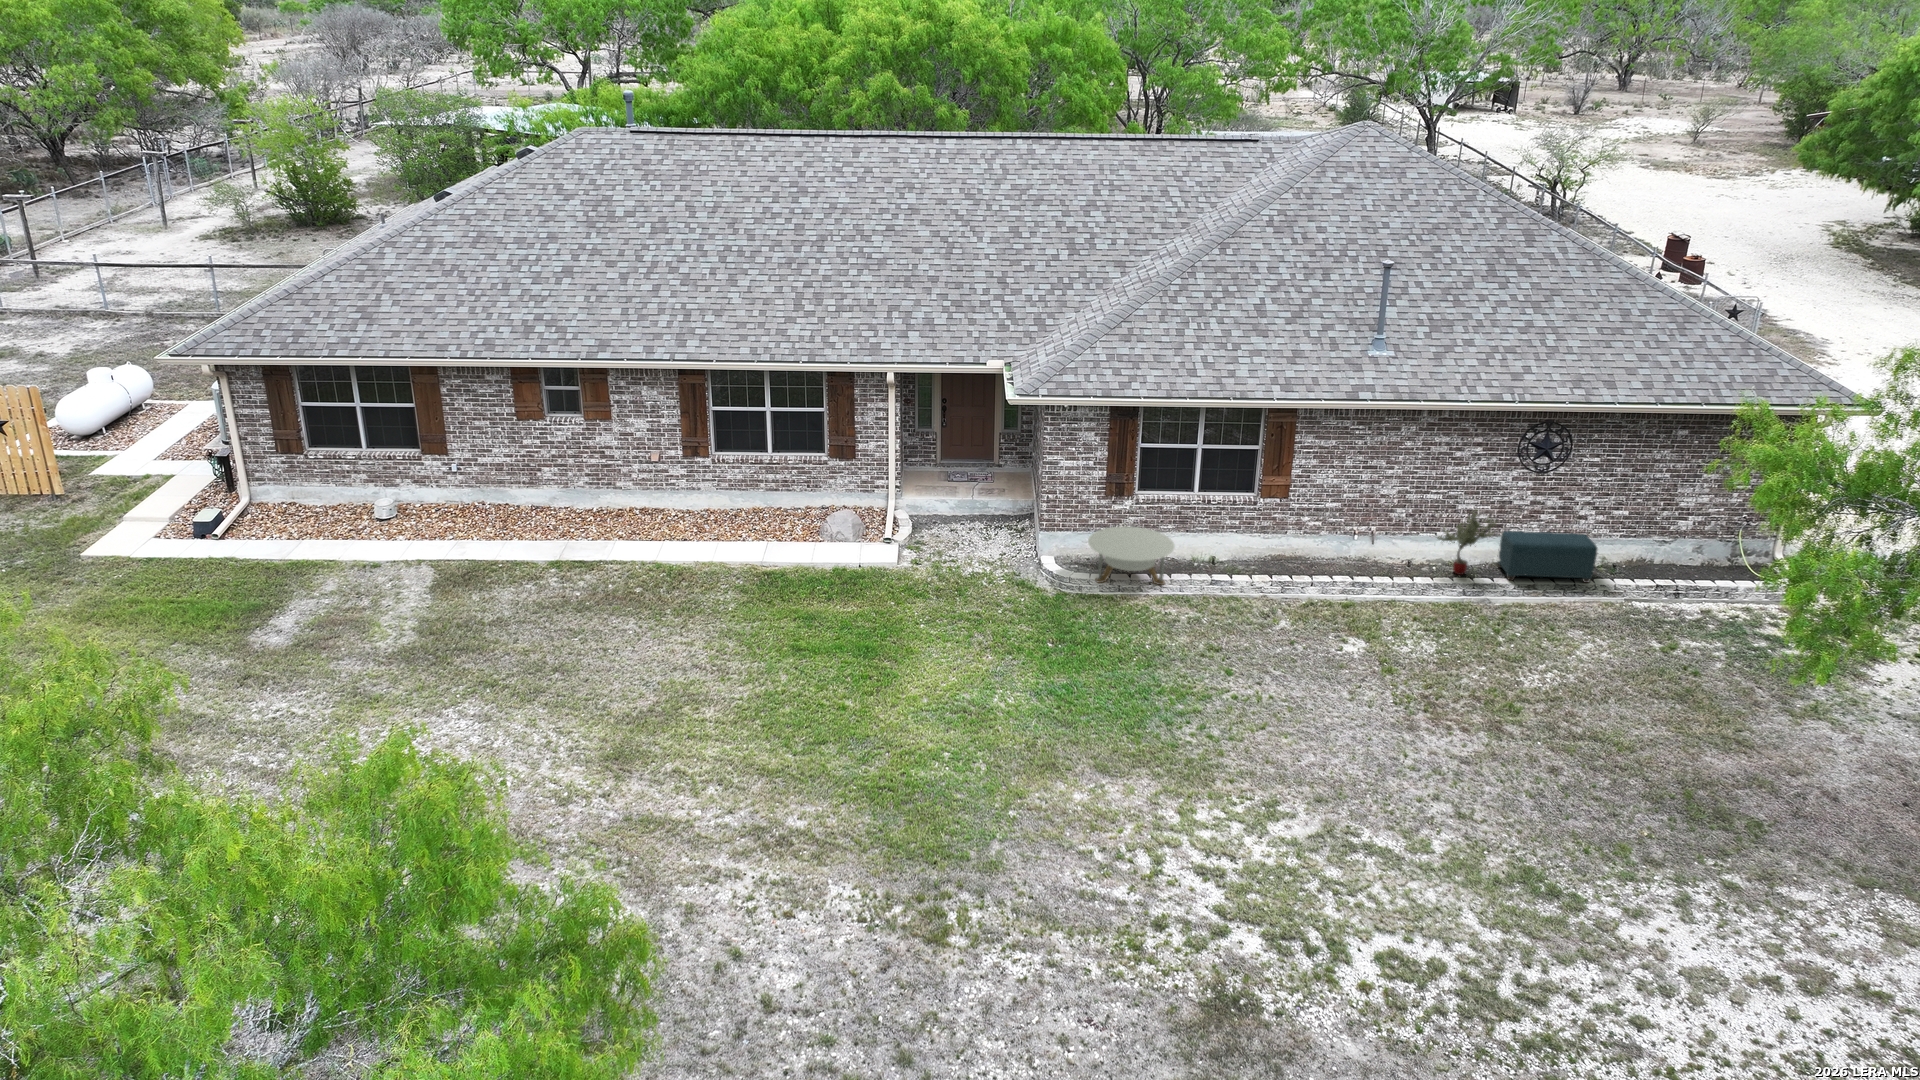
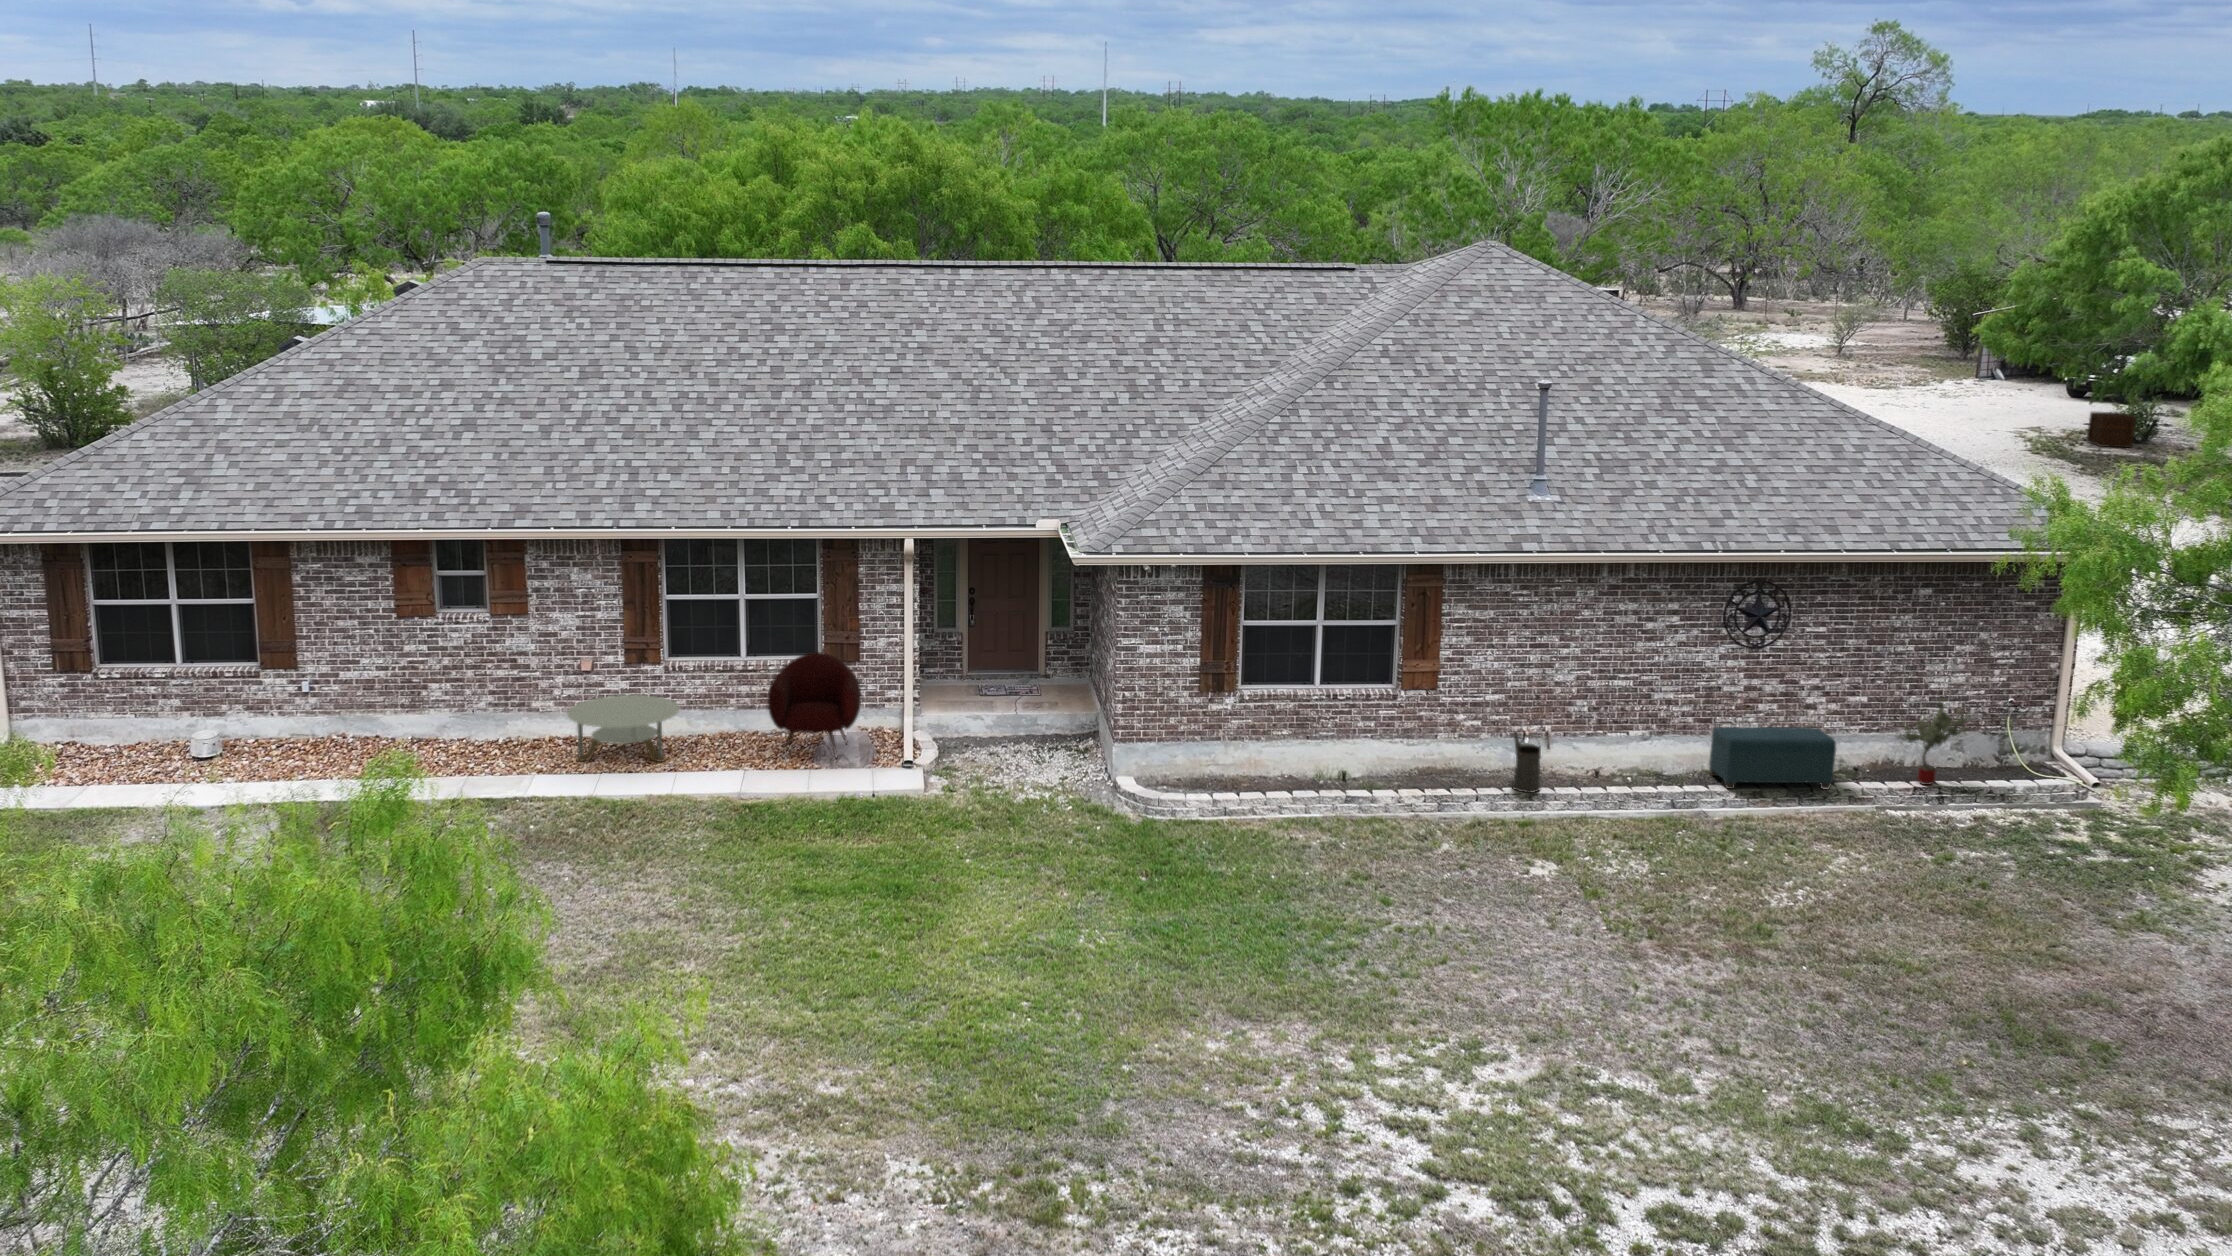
wooden crate: none [1870,227,1914,258] -> present [2087,411,2136,448]
armchair: none [786,452,855,534] -> present [768,652,861,758]
potted tree: present [1438,509,1496,575] -> present [1897,699,1971,785]
round table: present [1088,527,1175,585] -> present [567,695,680,762]
watering can: none [1340,530,1364,579] -> present [1512,732,1541,793]

